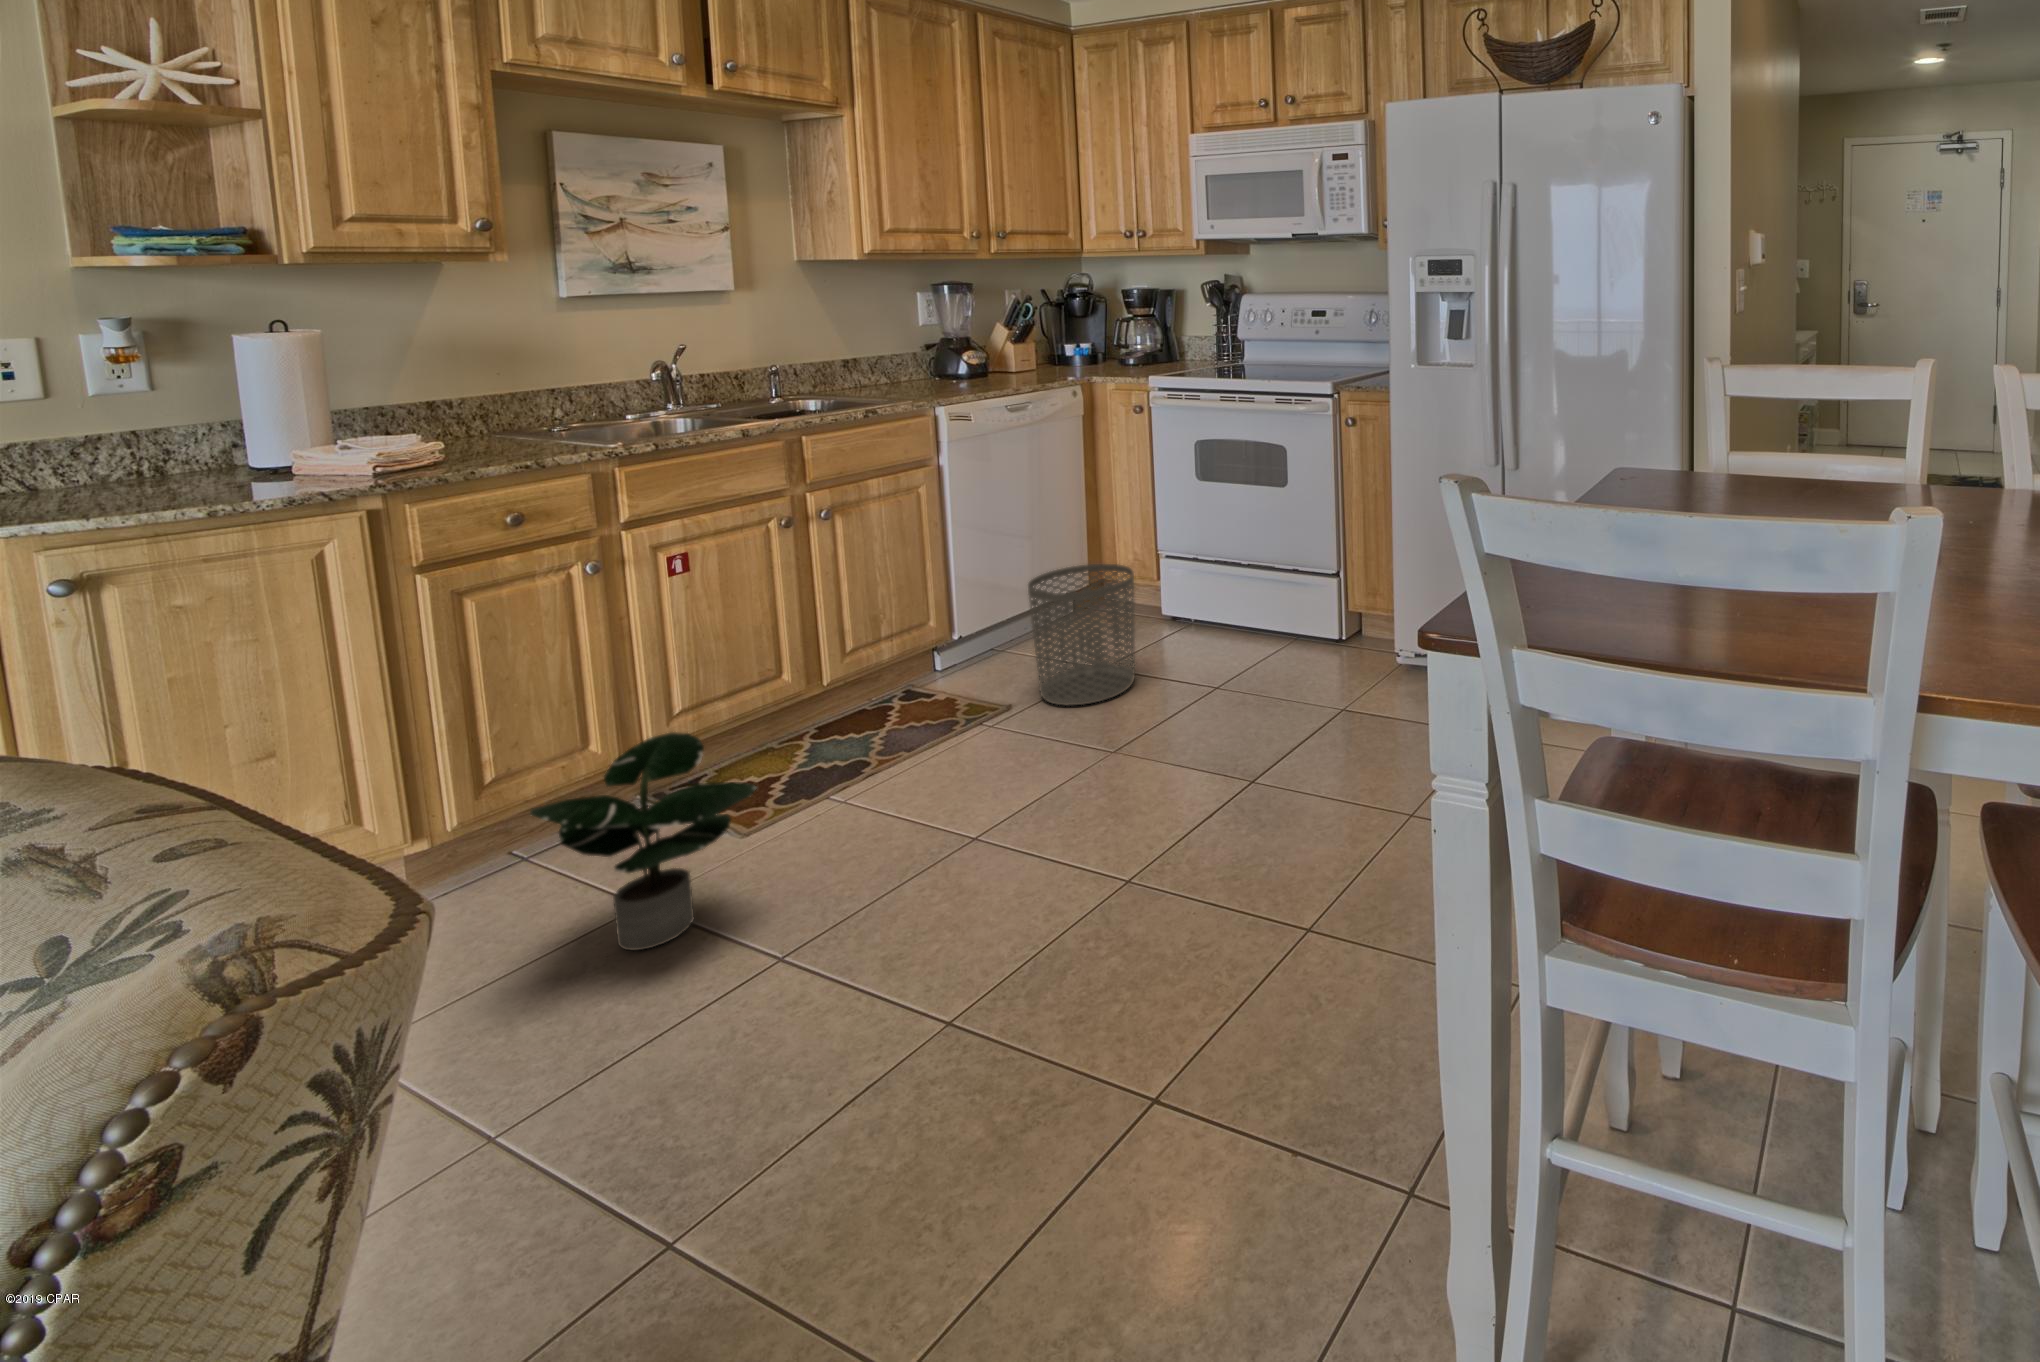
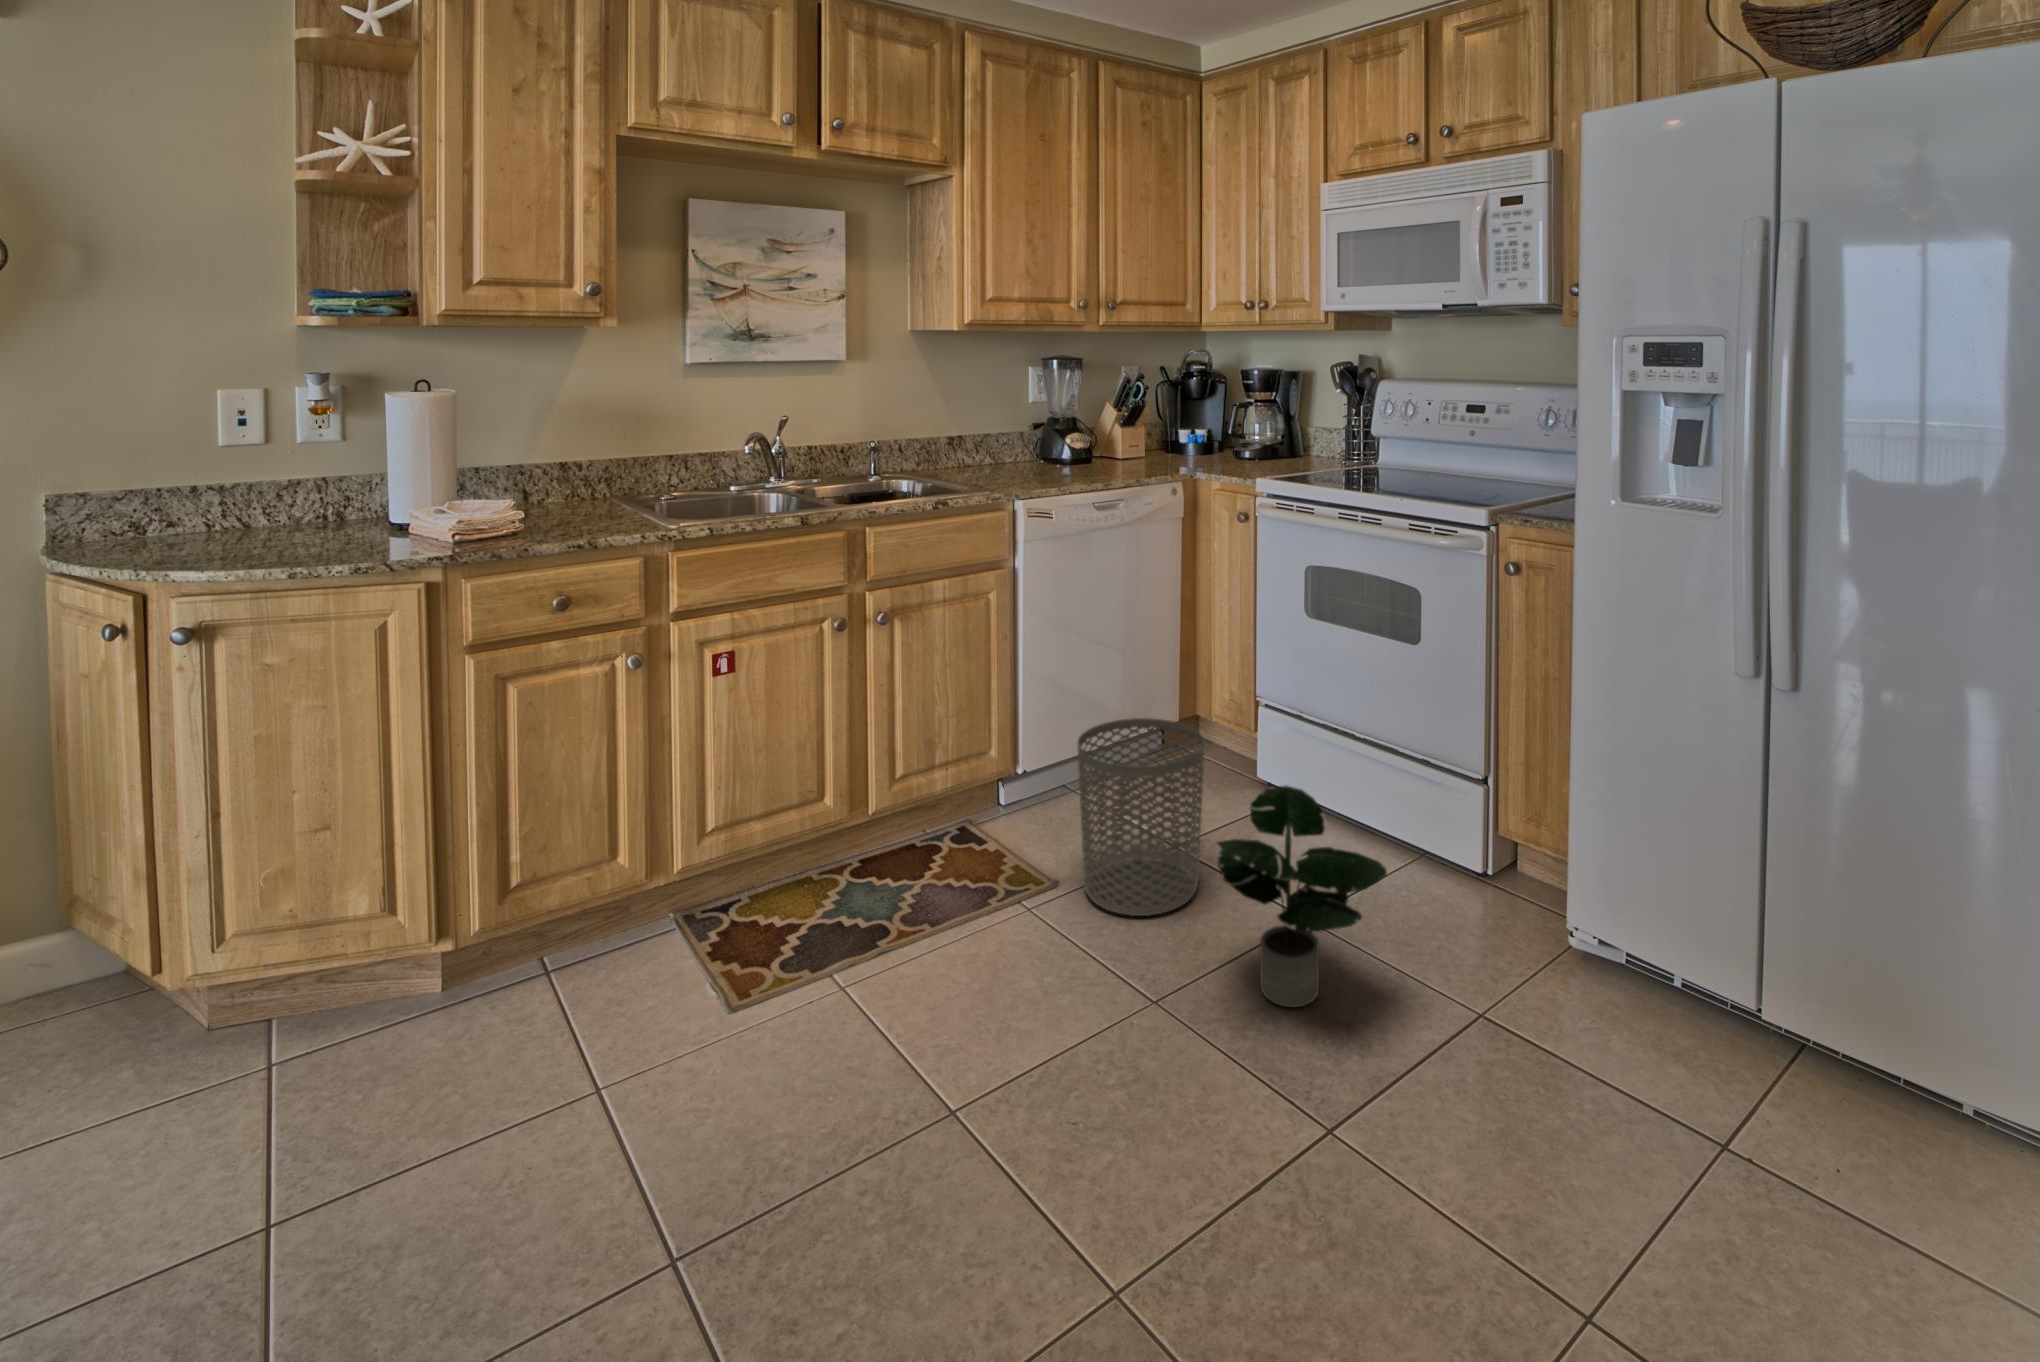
potted plant: present [530,732,756,950] -> present [1217,786,1387,1007]

